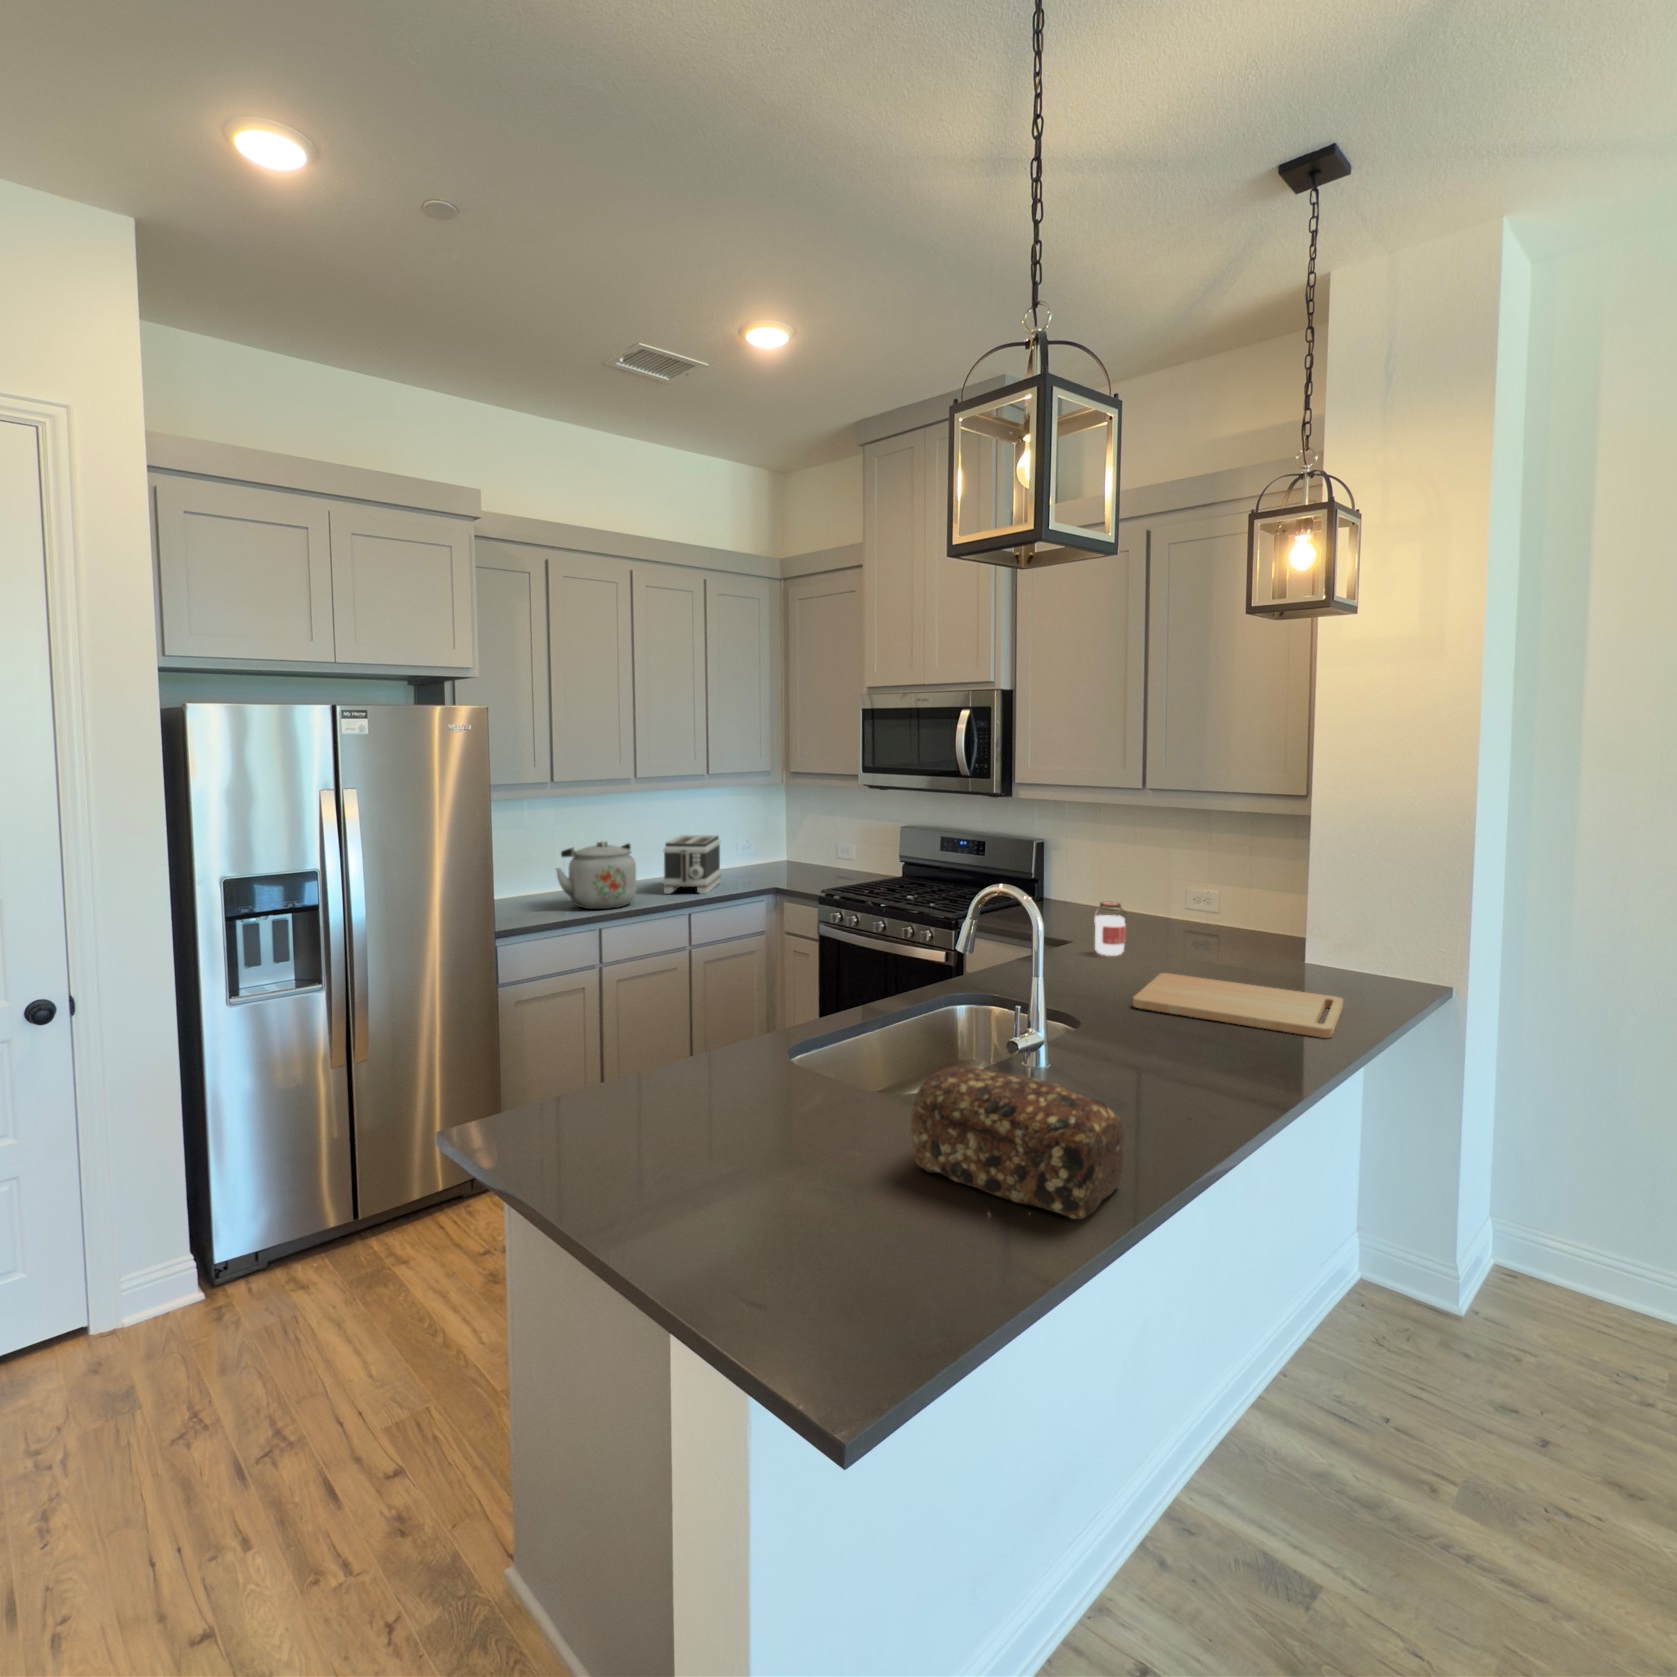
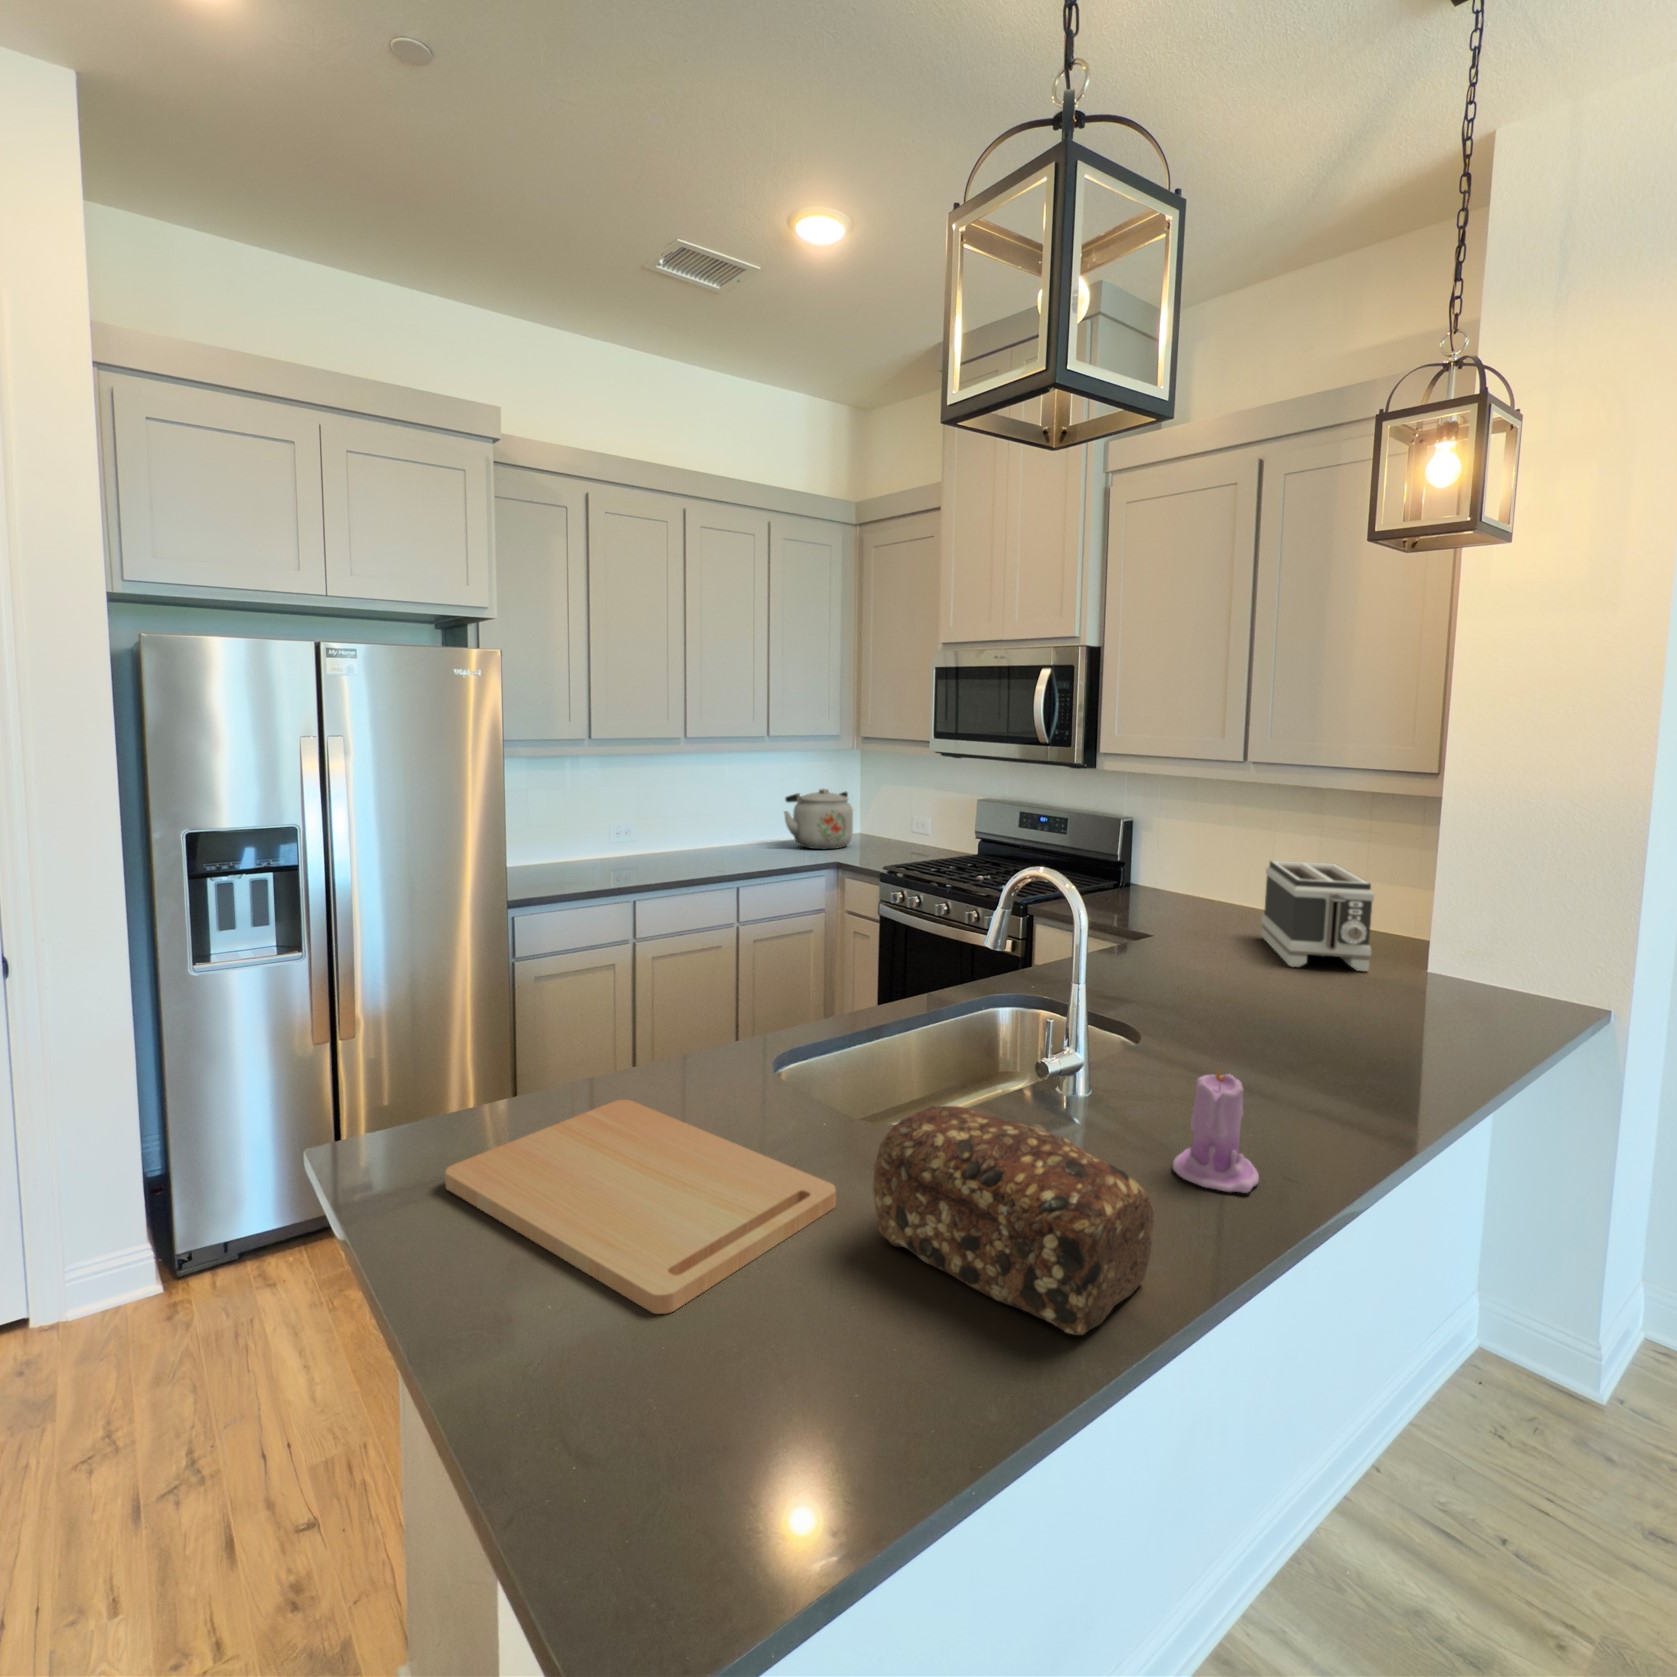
toaster: present [663,835,721,894] -> present [1262,861,1374,971]
kettle: present [556,841,636,909] -> present [784,789,853,849]
jar: present [1094,902,1126,956] -> none [1176,892,1215,957]
cutting board: present [1133,973,1343,1038] -> present [445,1100,836,1314]
candle: none [1125,1028,1192,1126] -> present [1173,1068,1259,1193]

